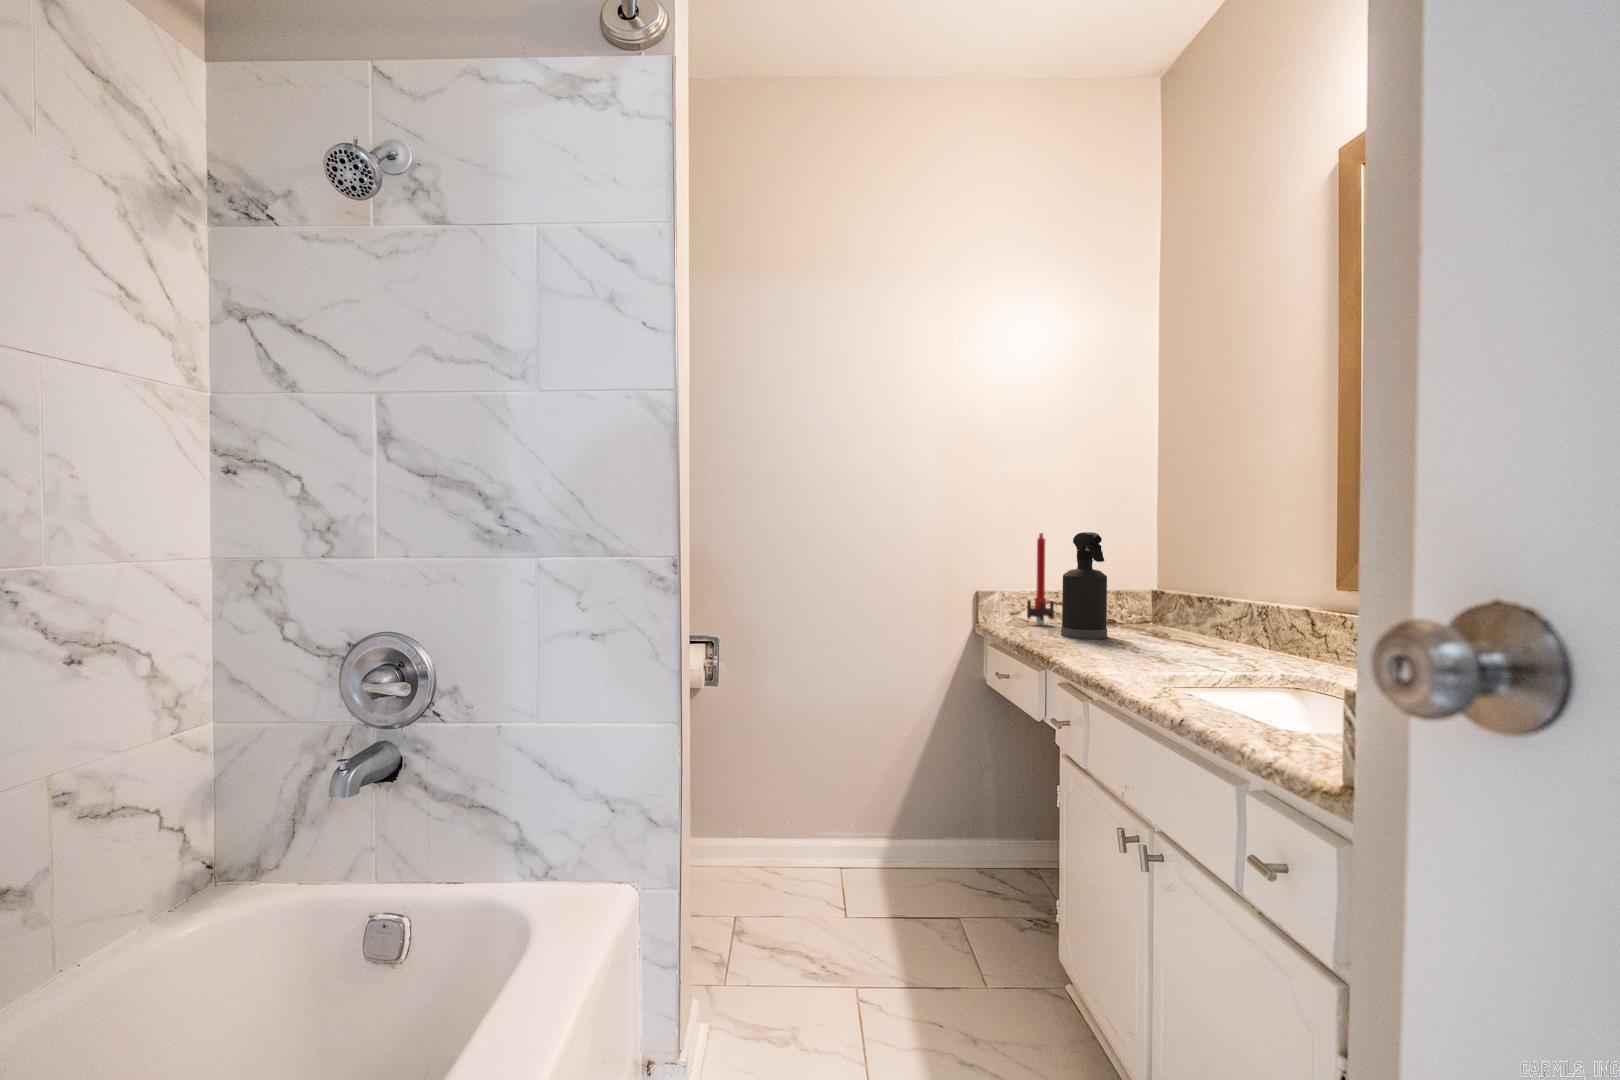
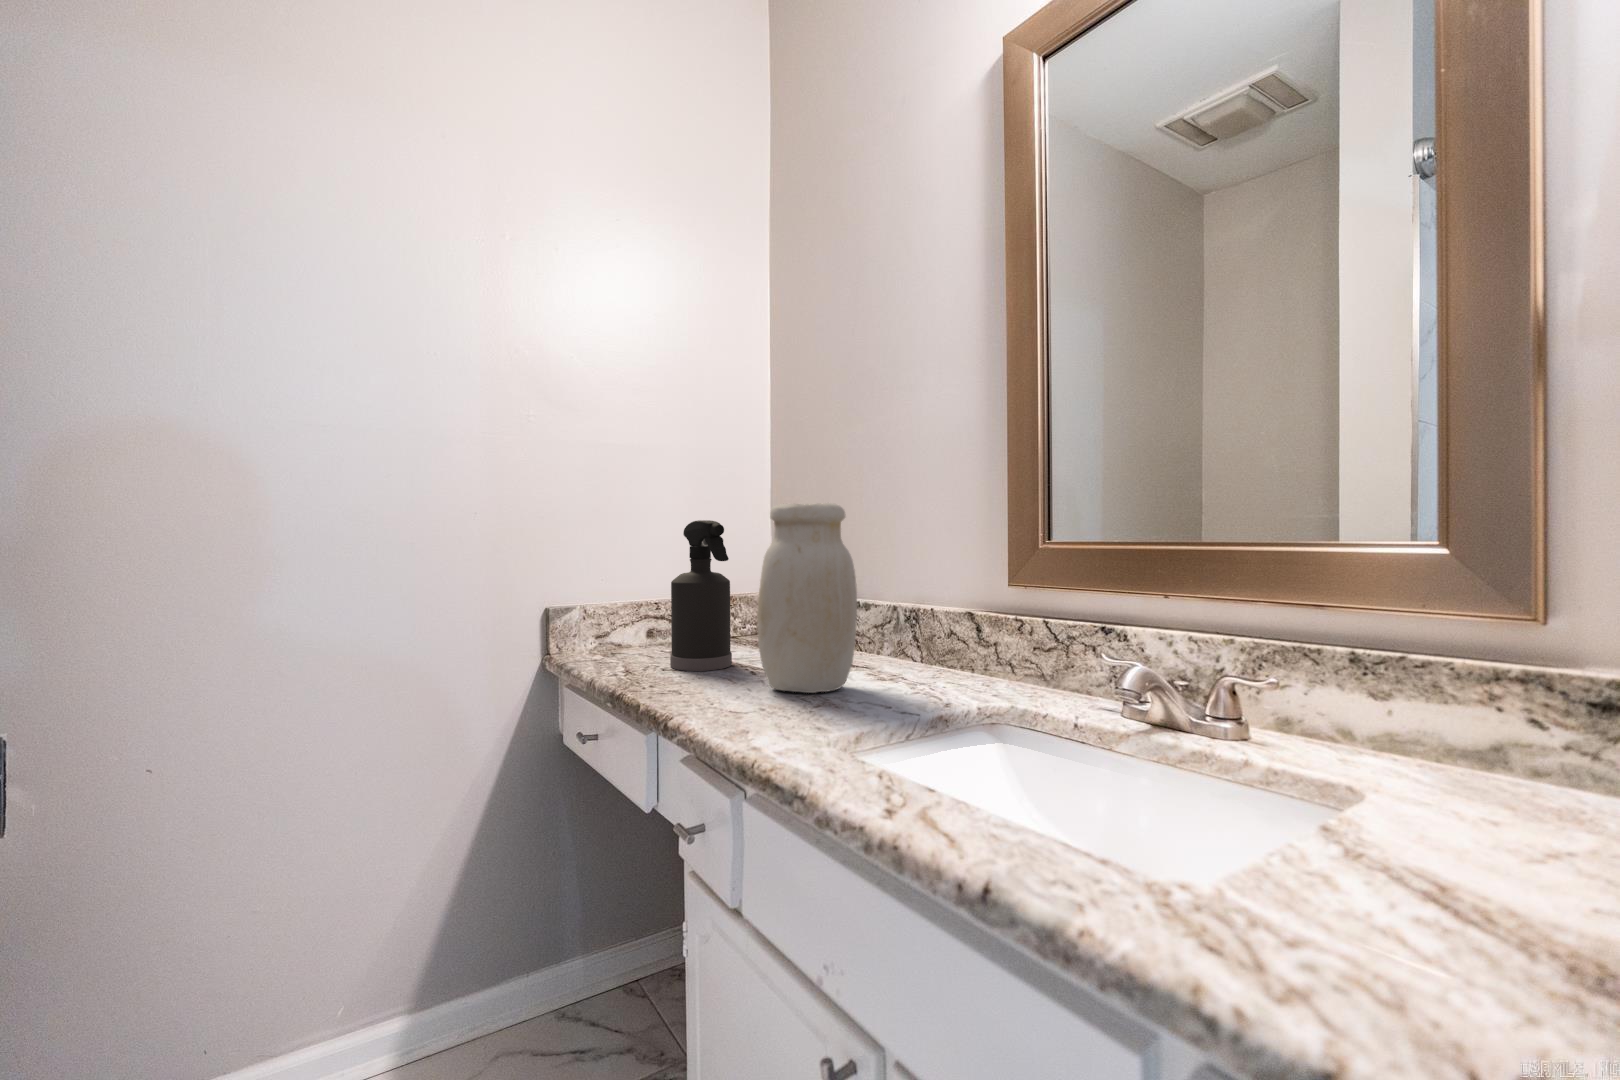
jar: none [1118,523,1194,655] -> present [757,503,857,693]
candle: present [1027,533,1054,624] -> none [619,524,655,650]

